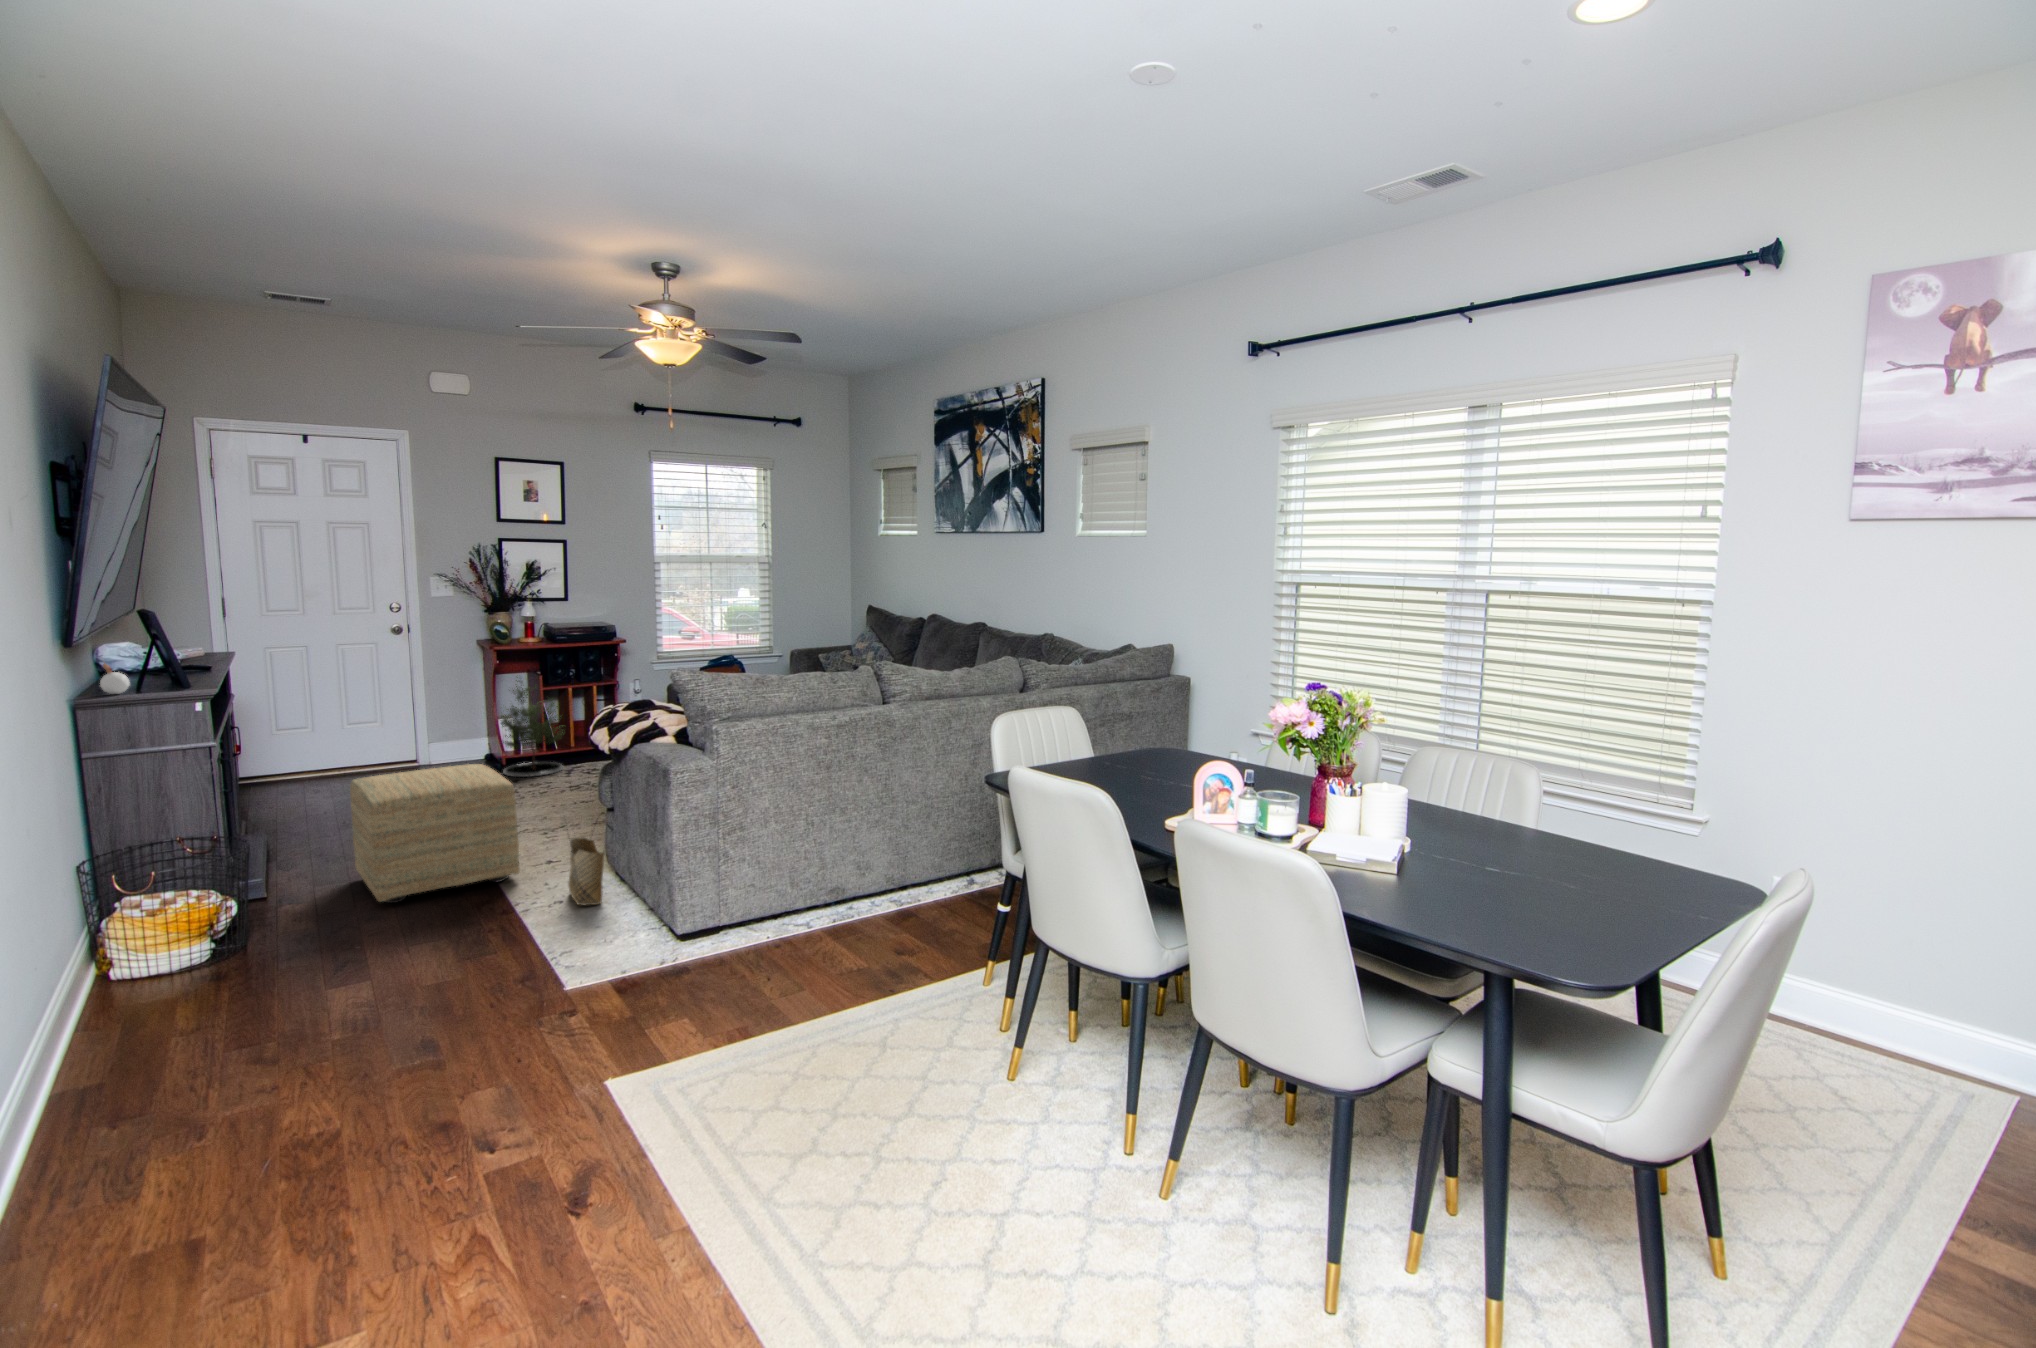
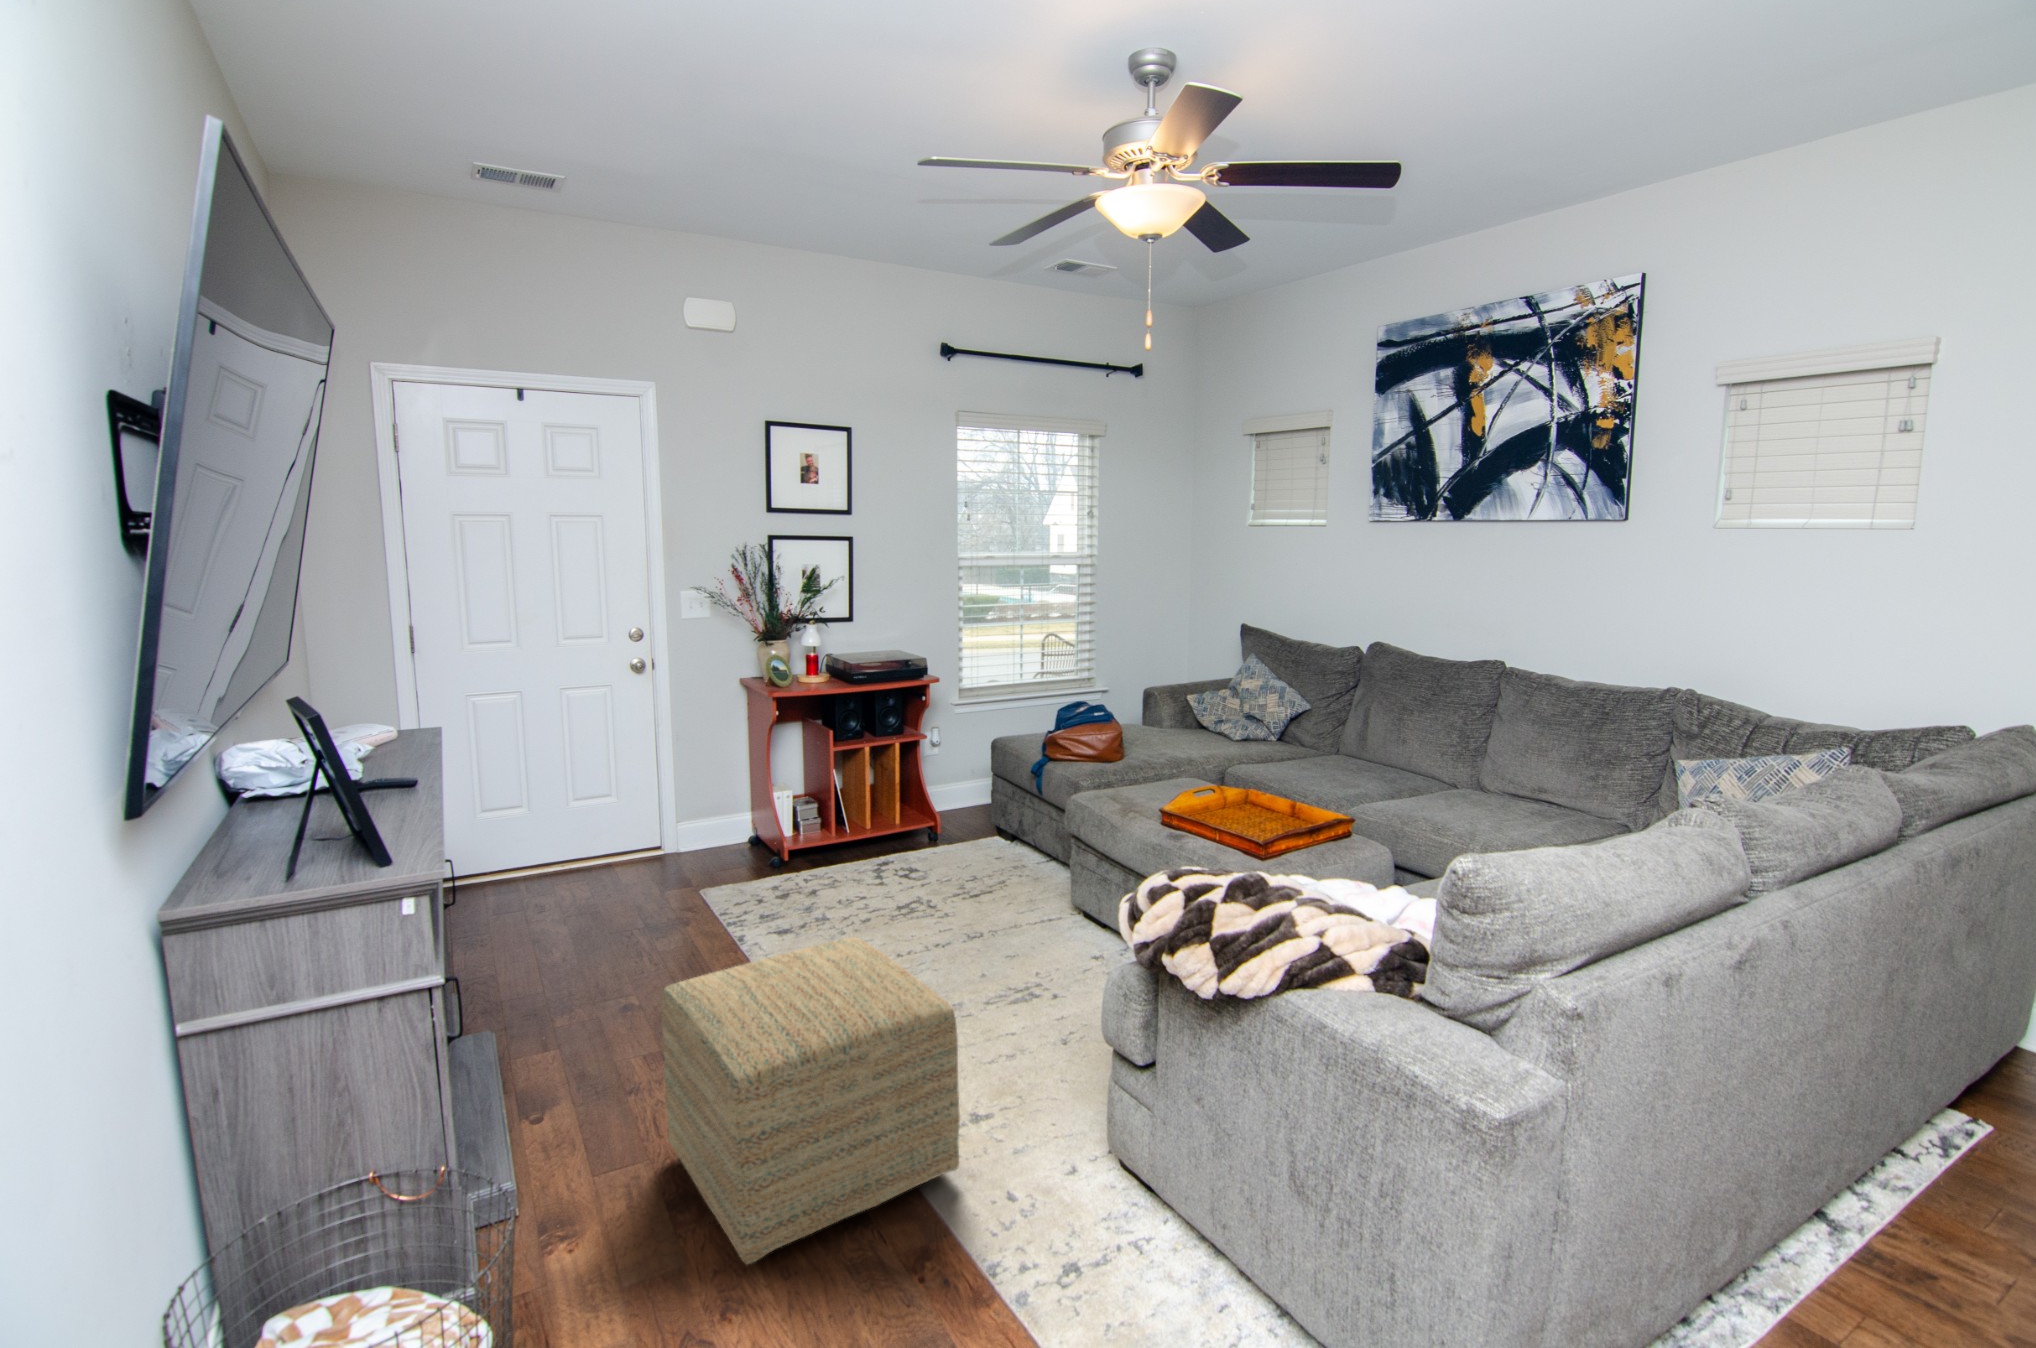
candle: present [100,663,130,694] -> none [239,790,293,864]
potted tree: present [501,680,563,777] -> none [781,734,871,883]
woven basket: present [568,830,605,905] -> none [1073,1085,1175,1289]

